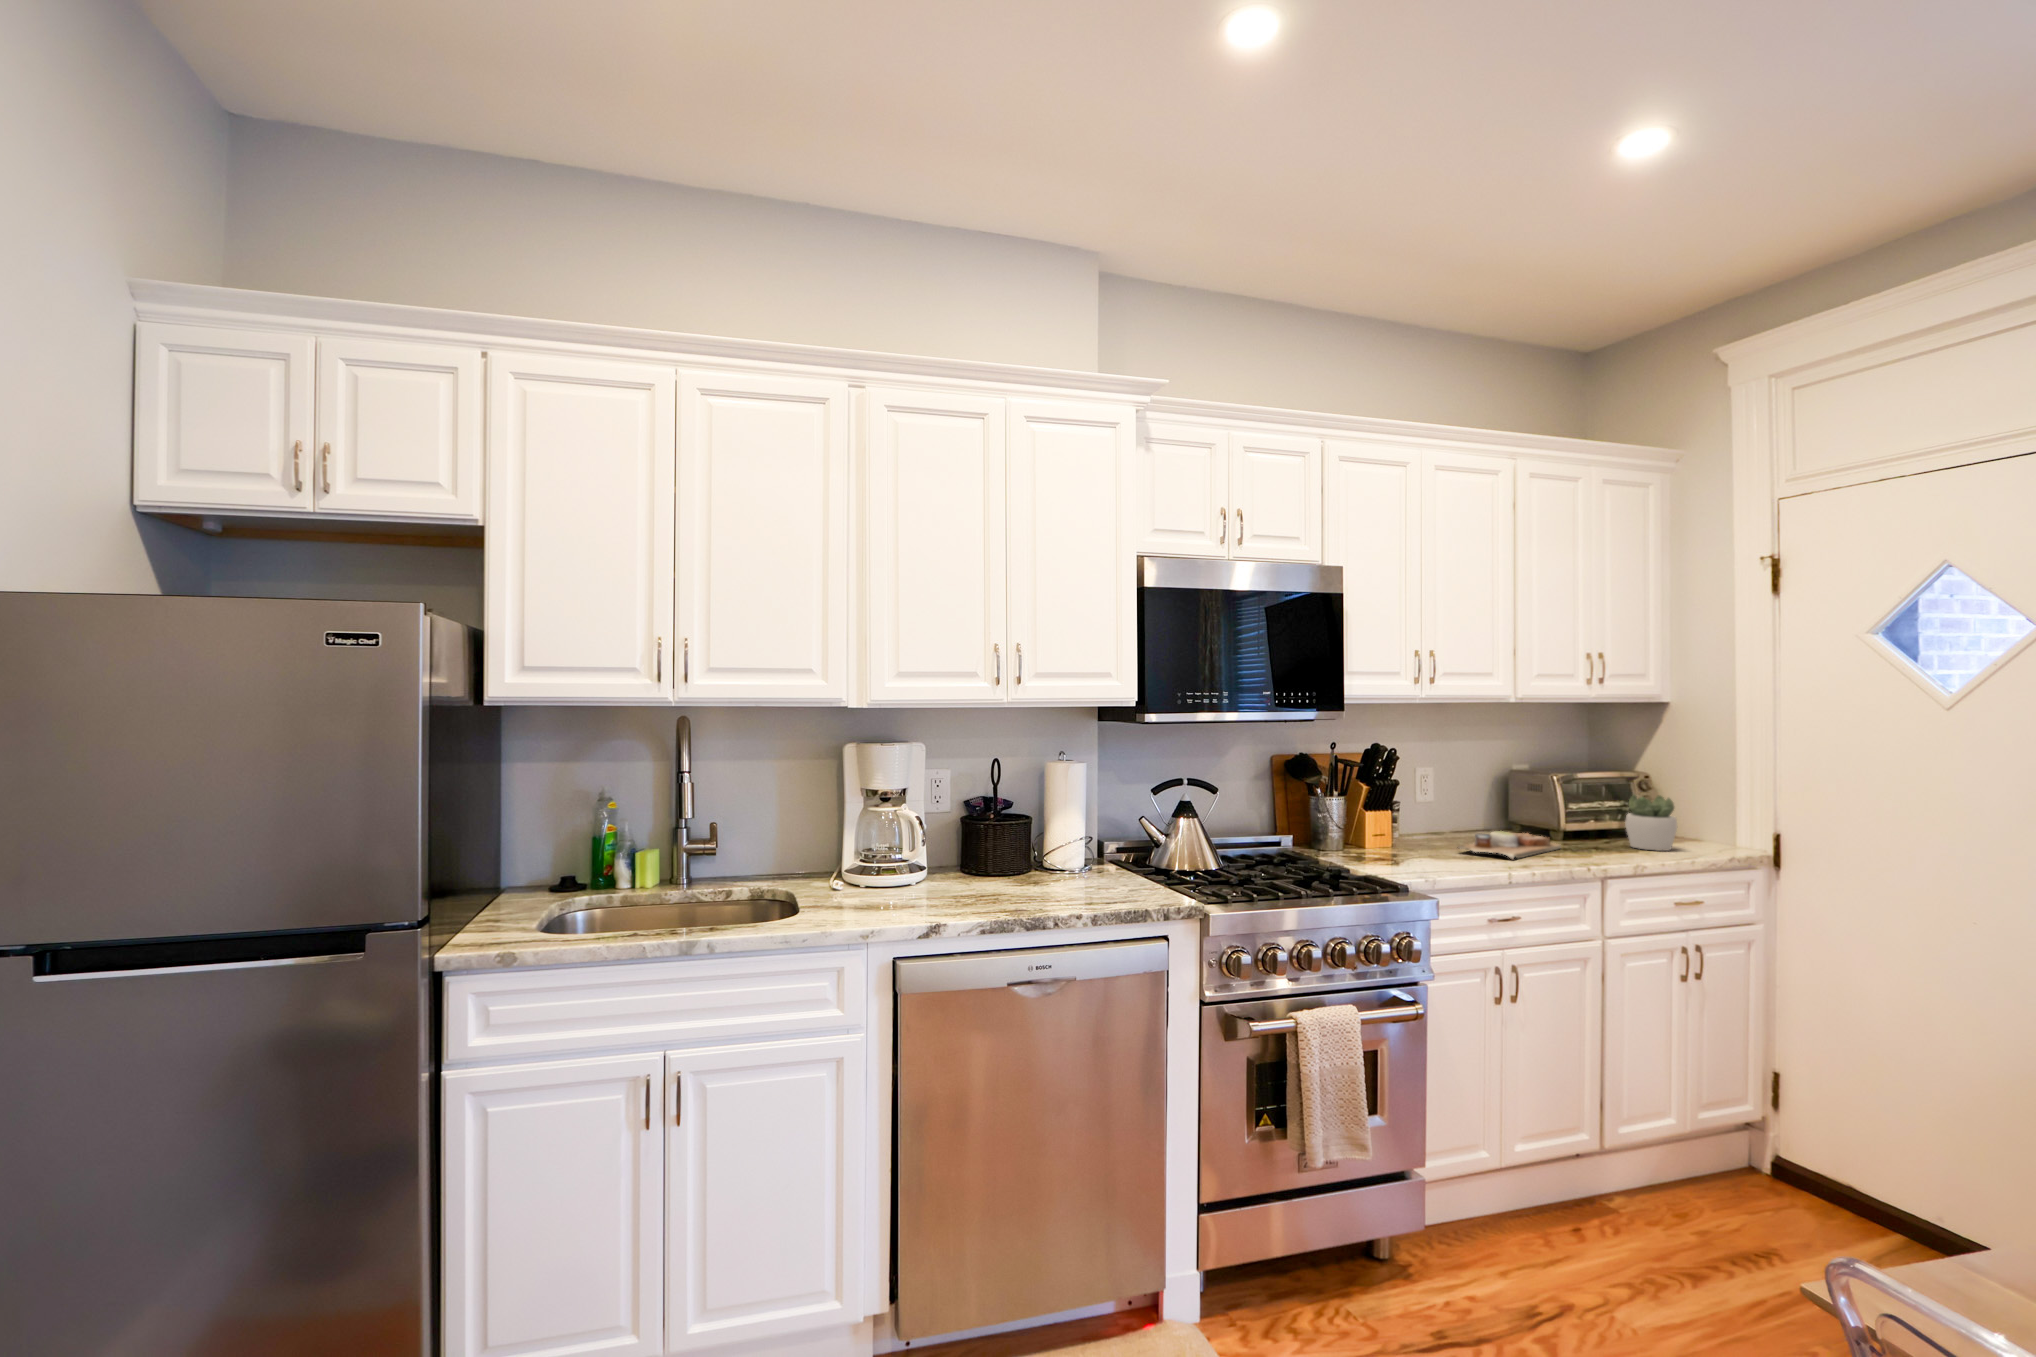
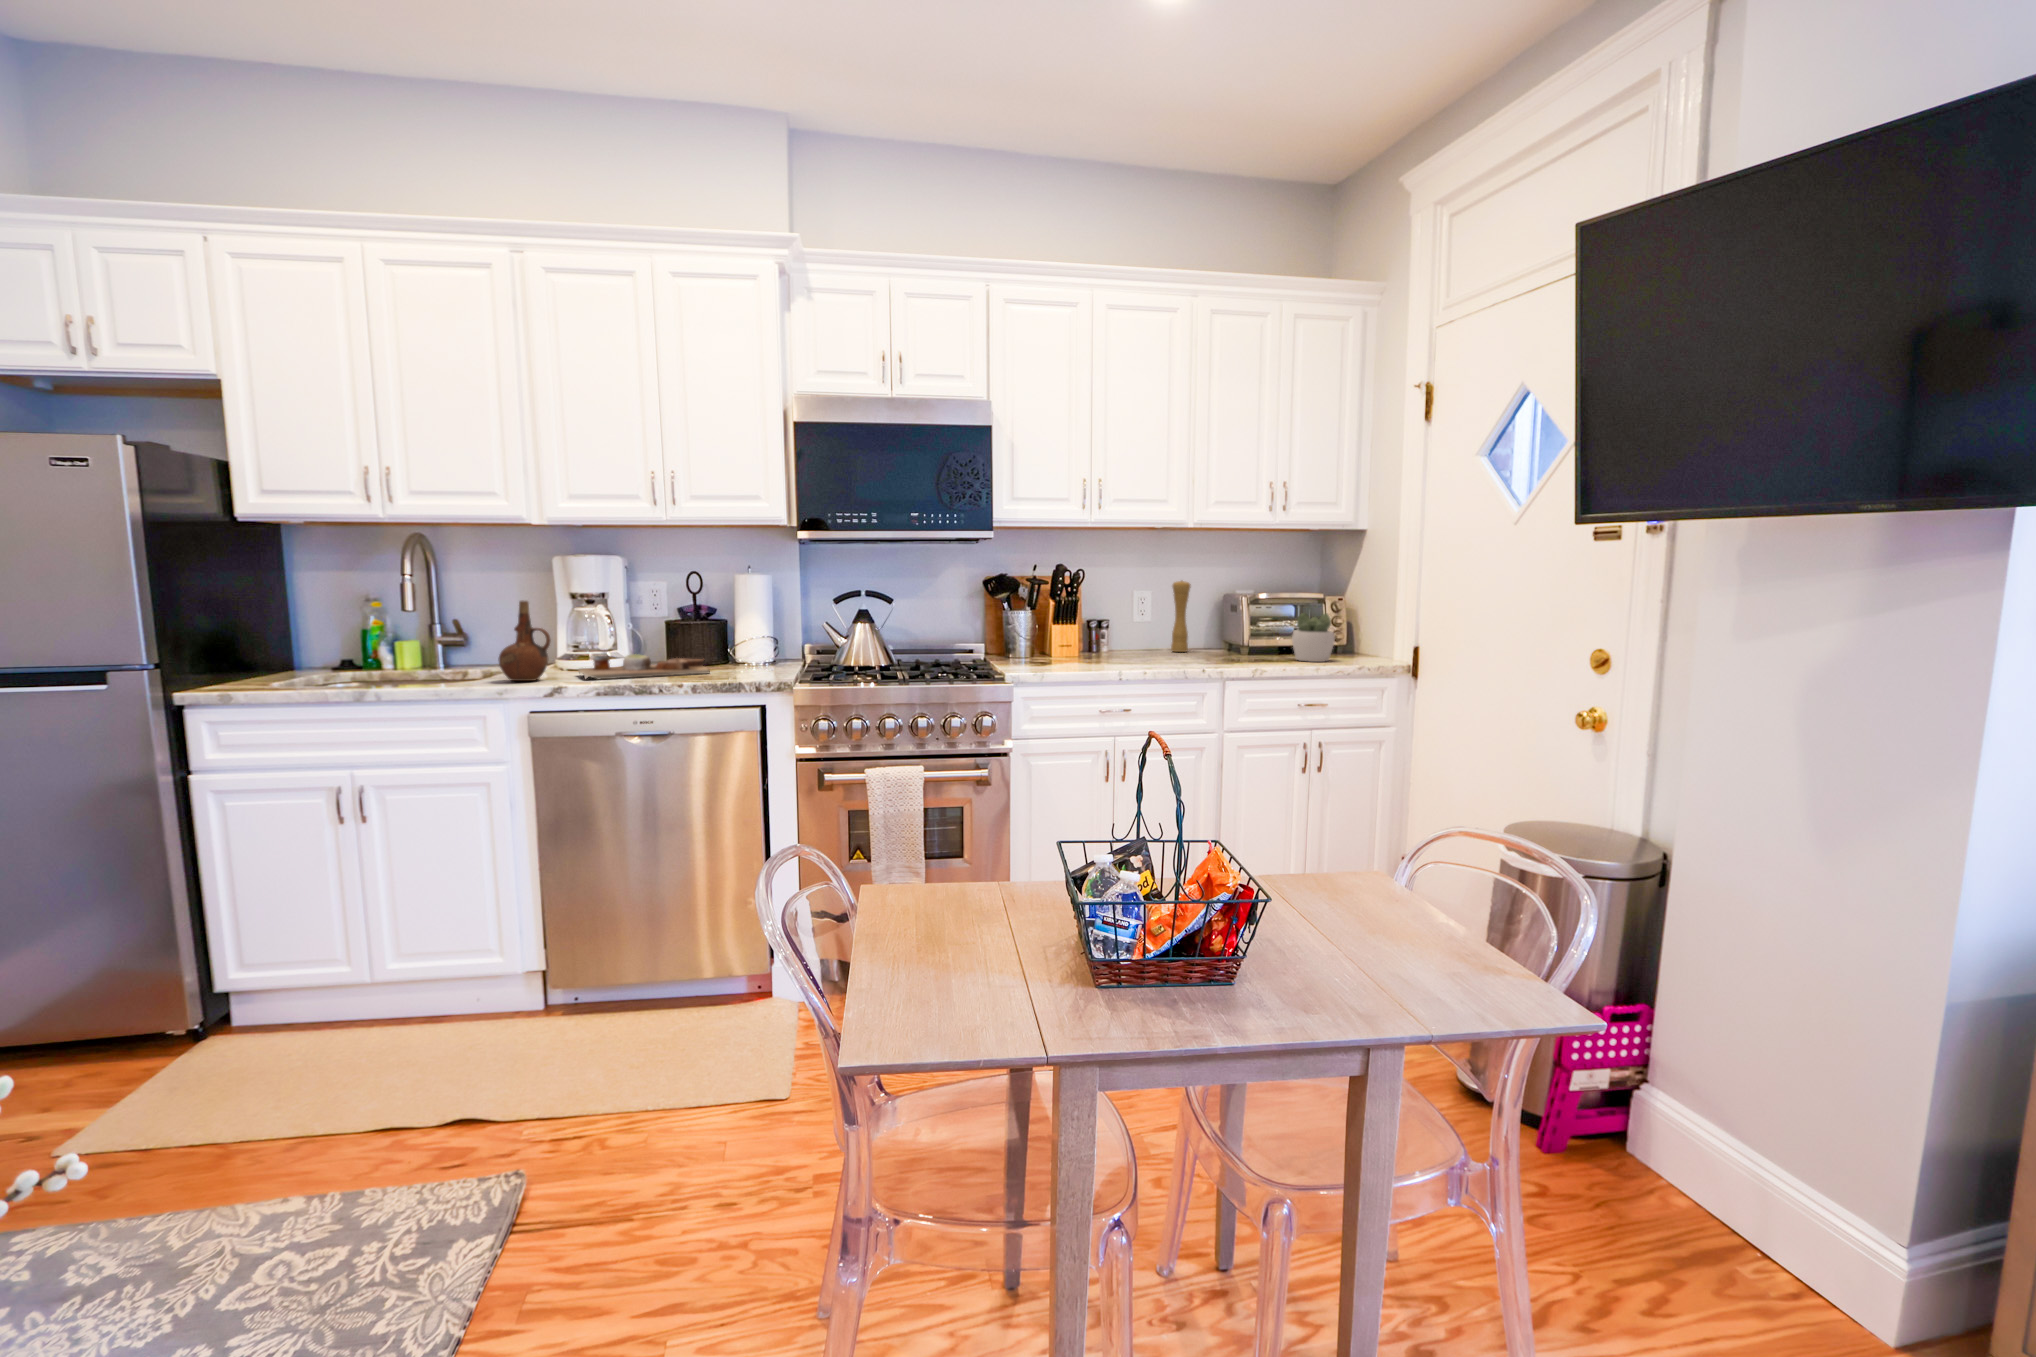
pepper mill: none [1455,755,1476,835] -> present [1171,581,1191,652]
ceramic pitcher: none [837,807,898,914] -> present [498,601,551,681]
cutting board: present [1460,831,1561,859] -> present [578,654,710,679]

